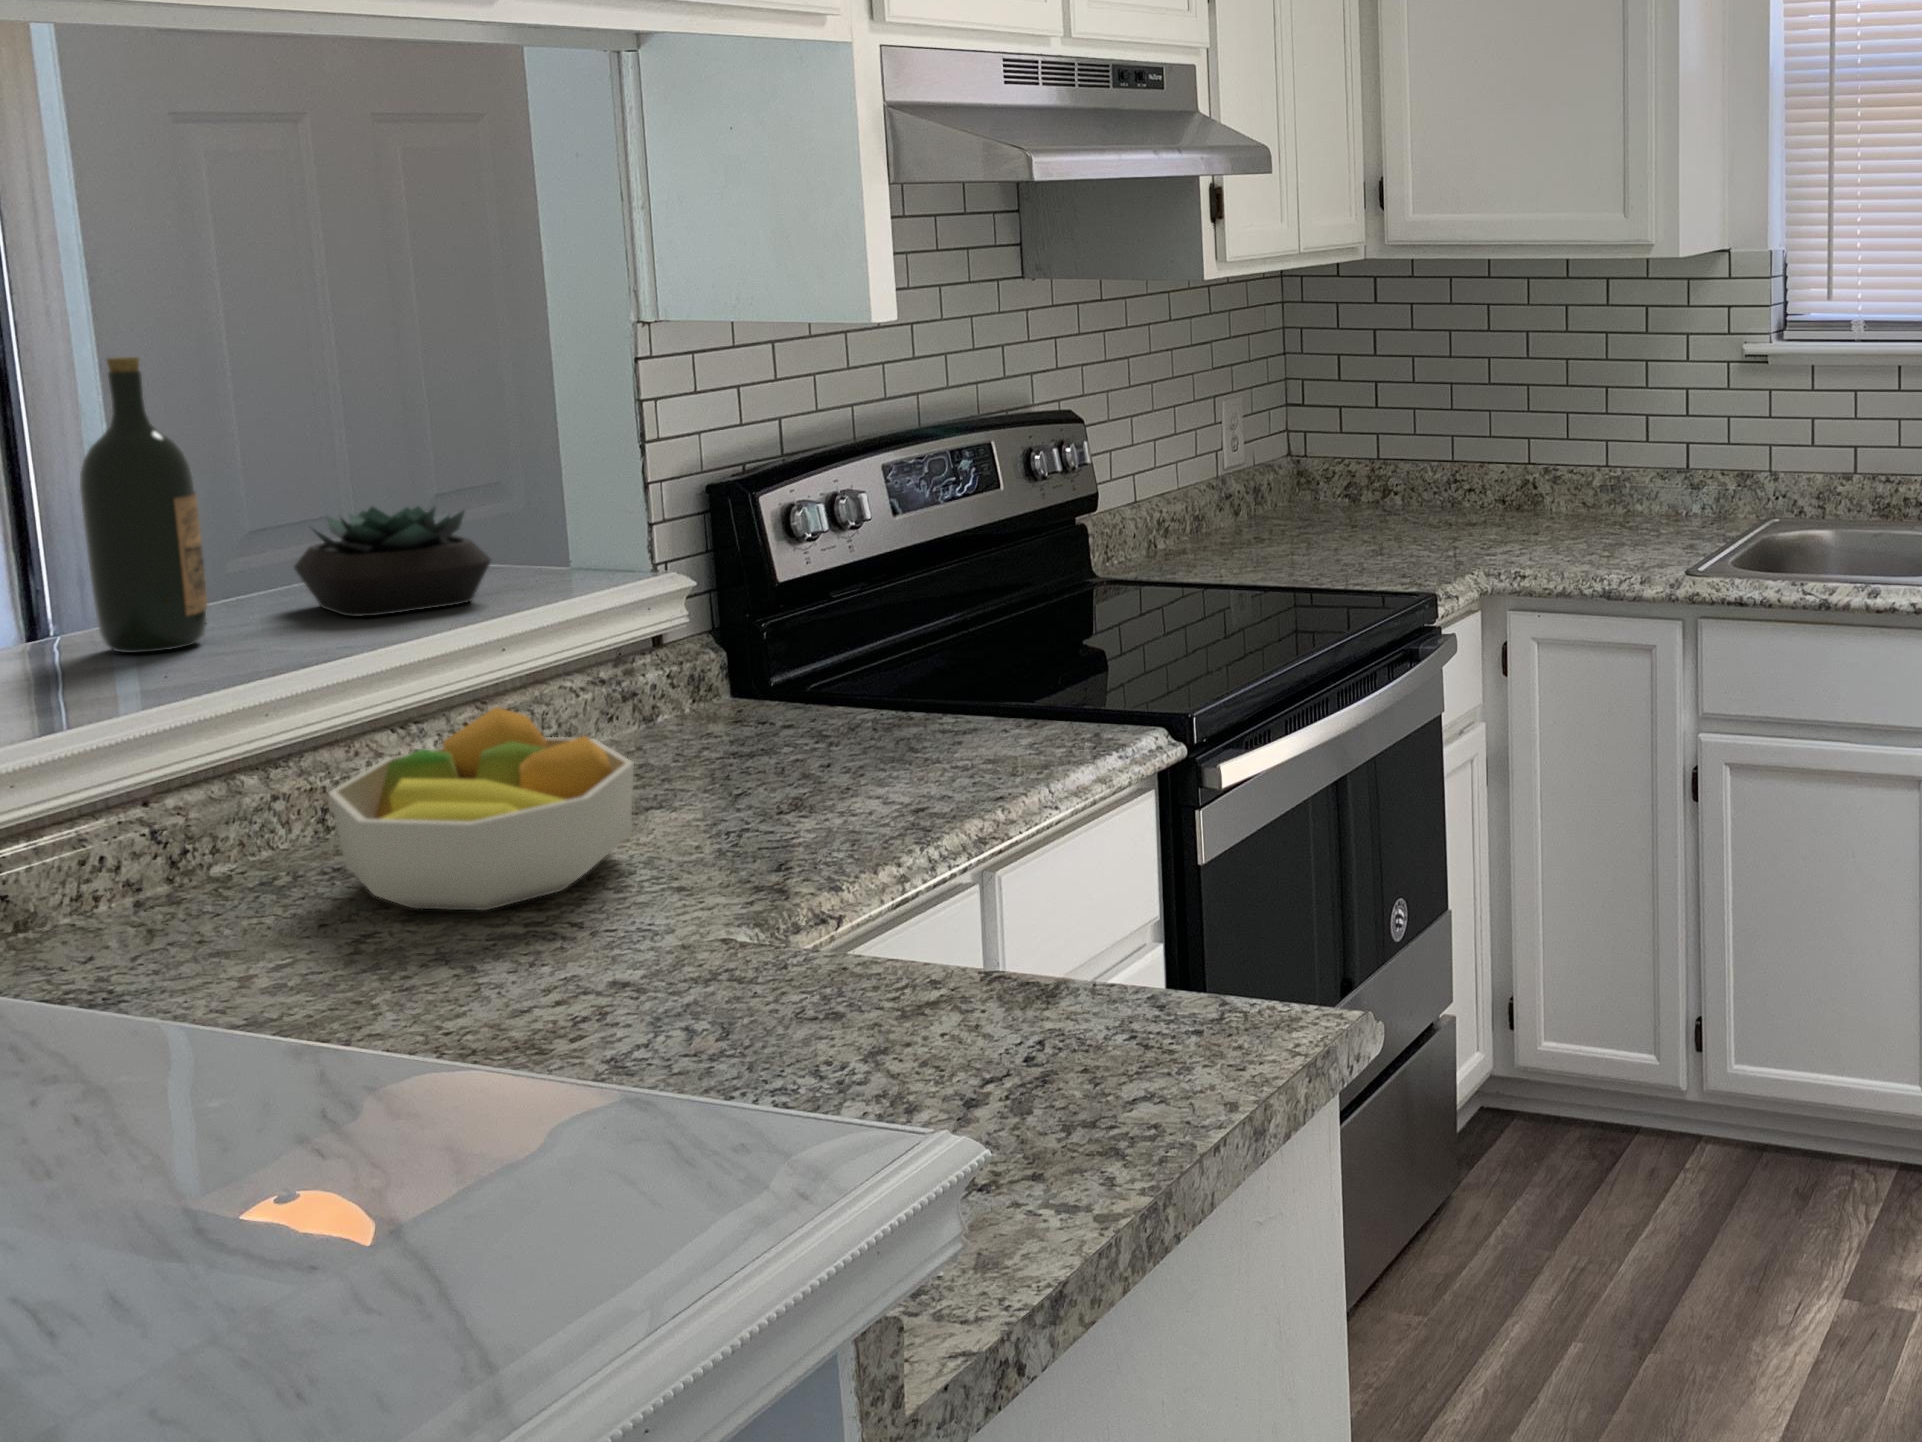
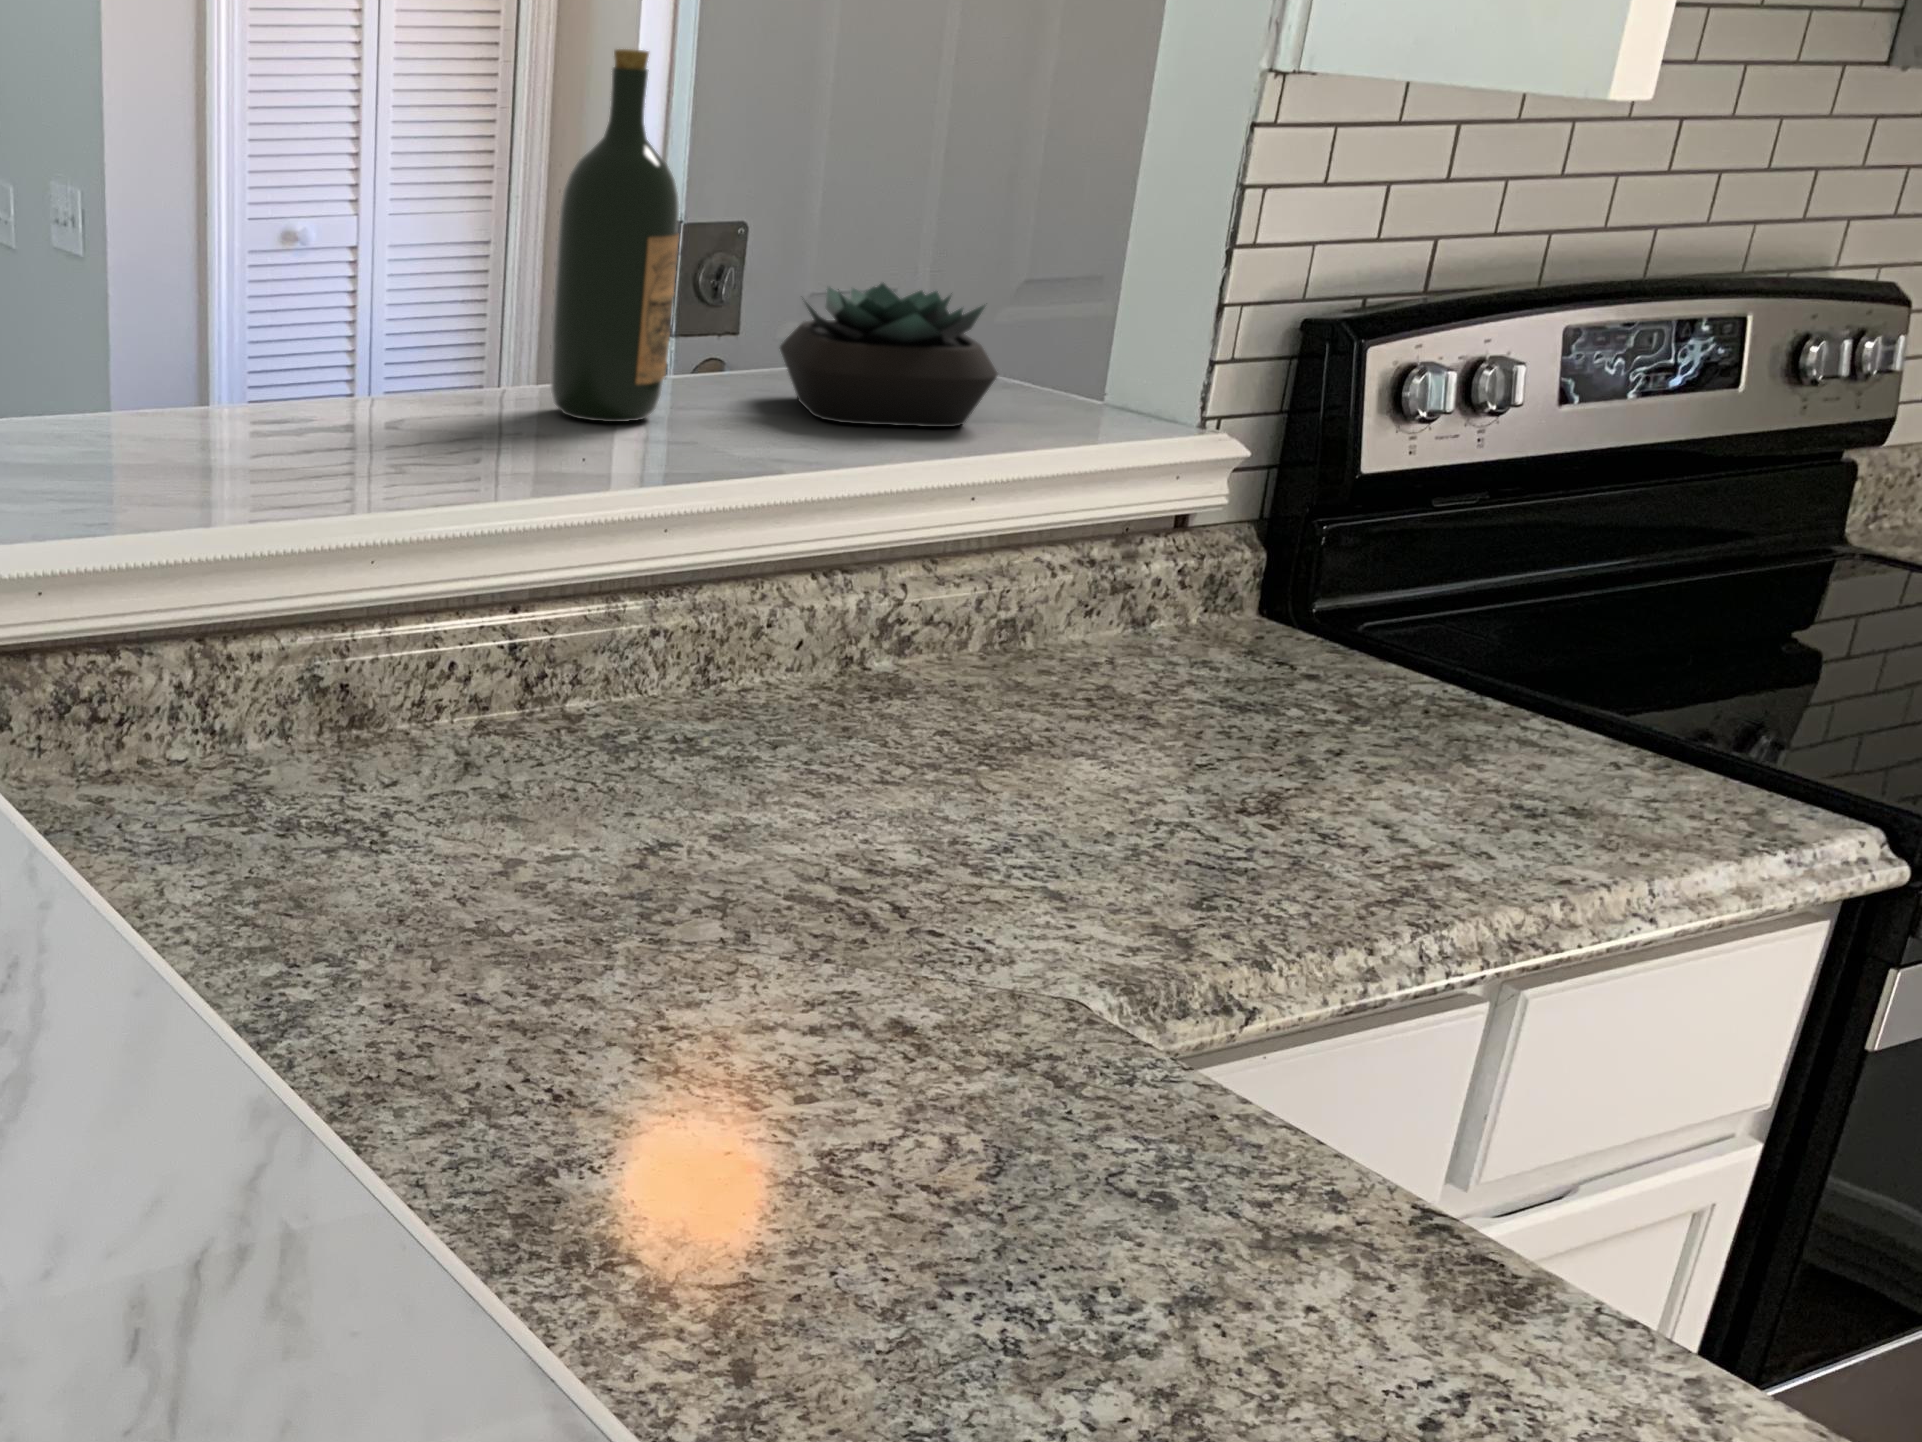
fruit bowl: present [329,707,634,911] -> none [685,580,1053,852]

